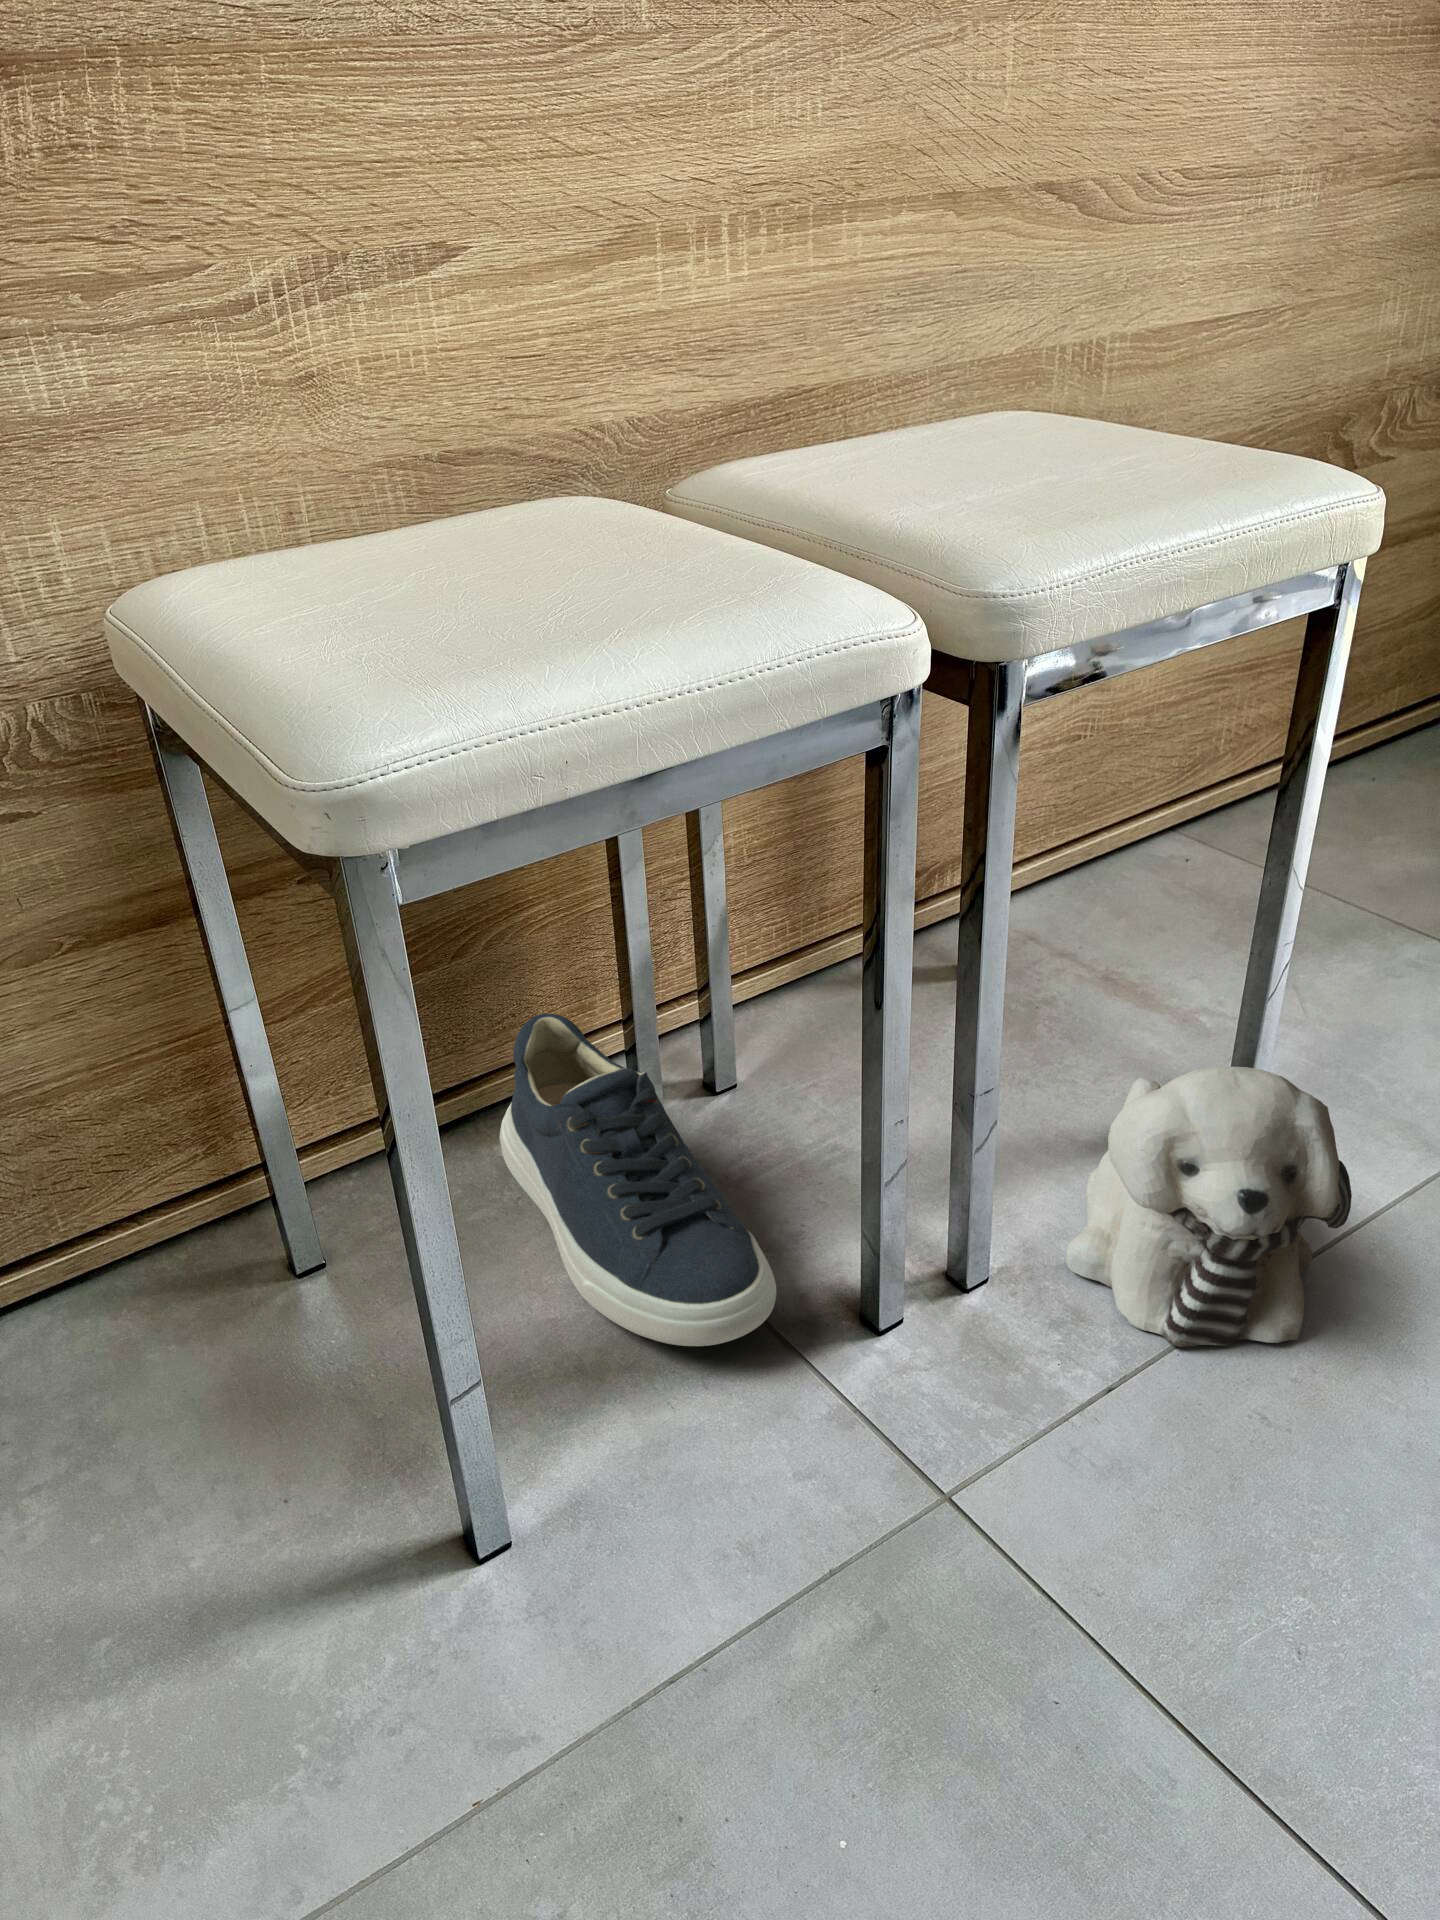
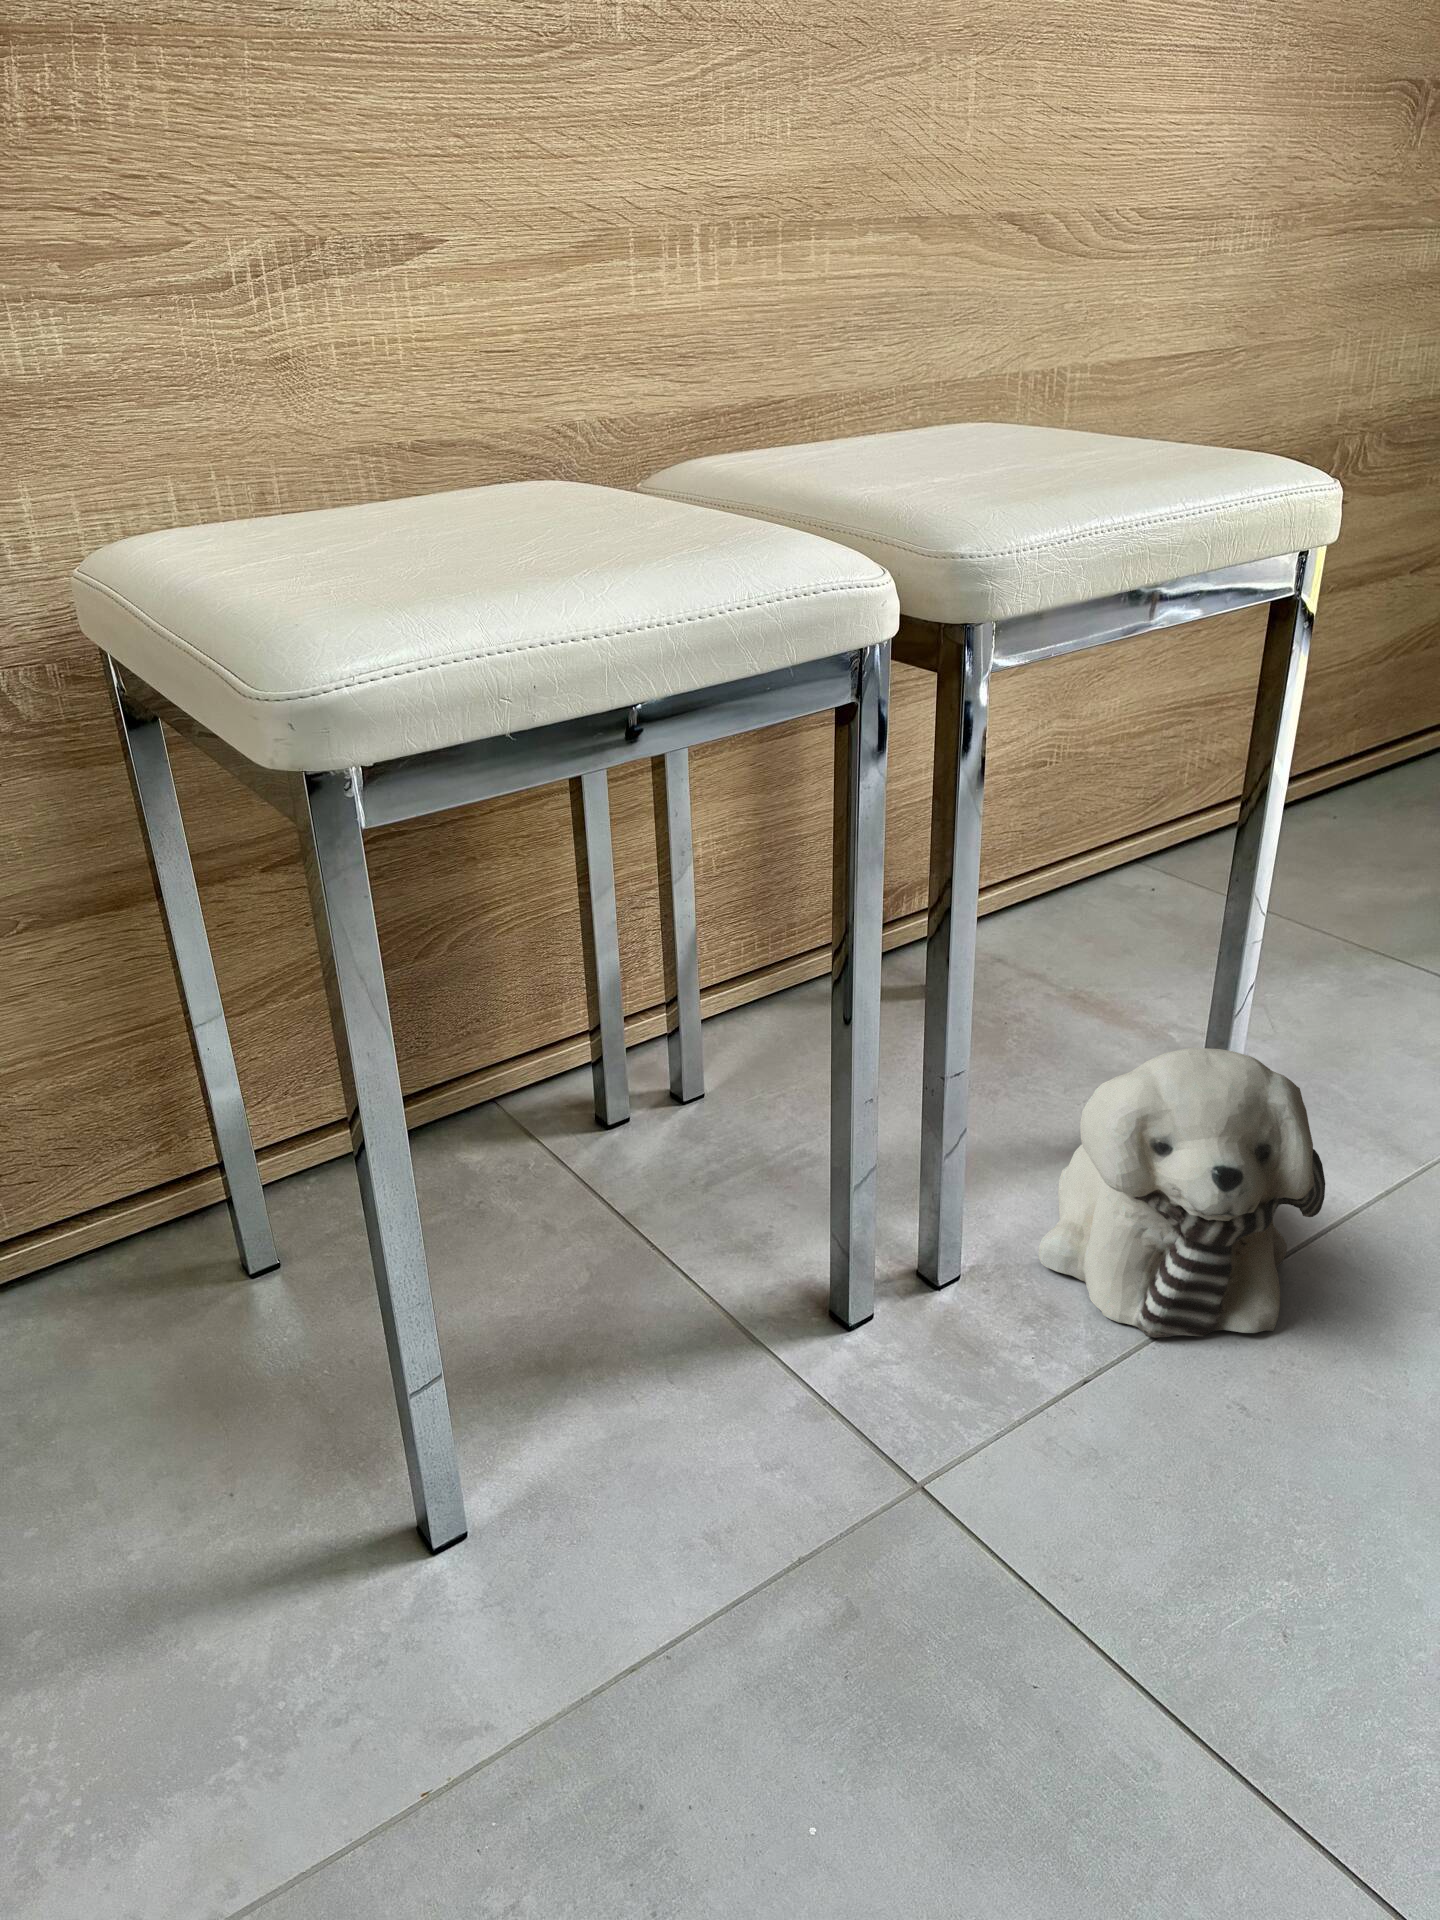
shoe: present [500,1014,776,1346] -> none [463,1012,744,1337]

